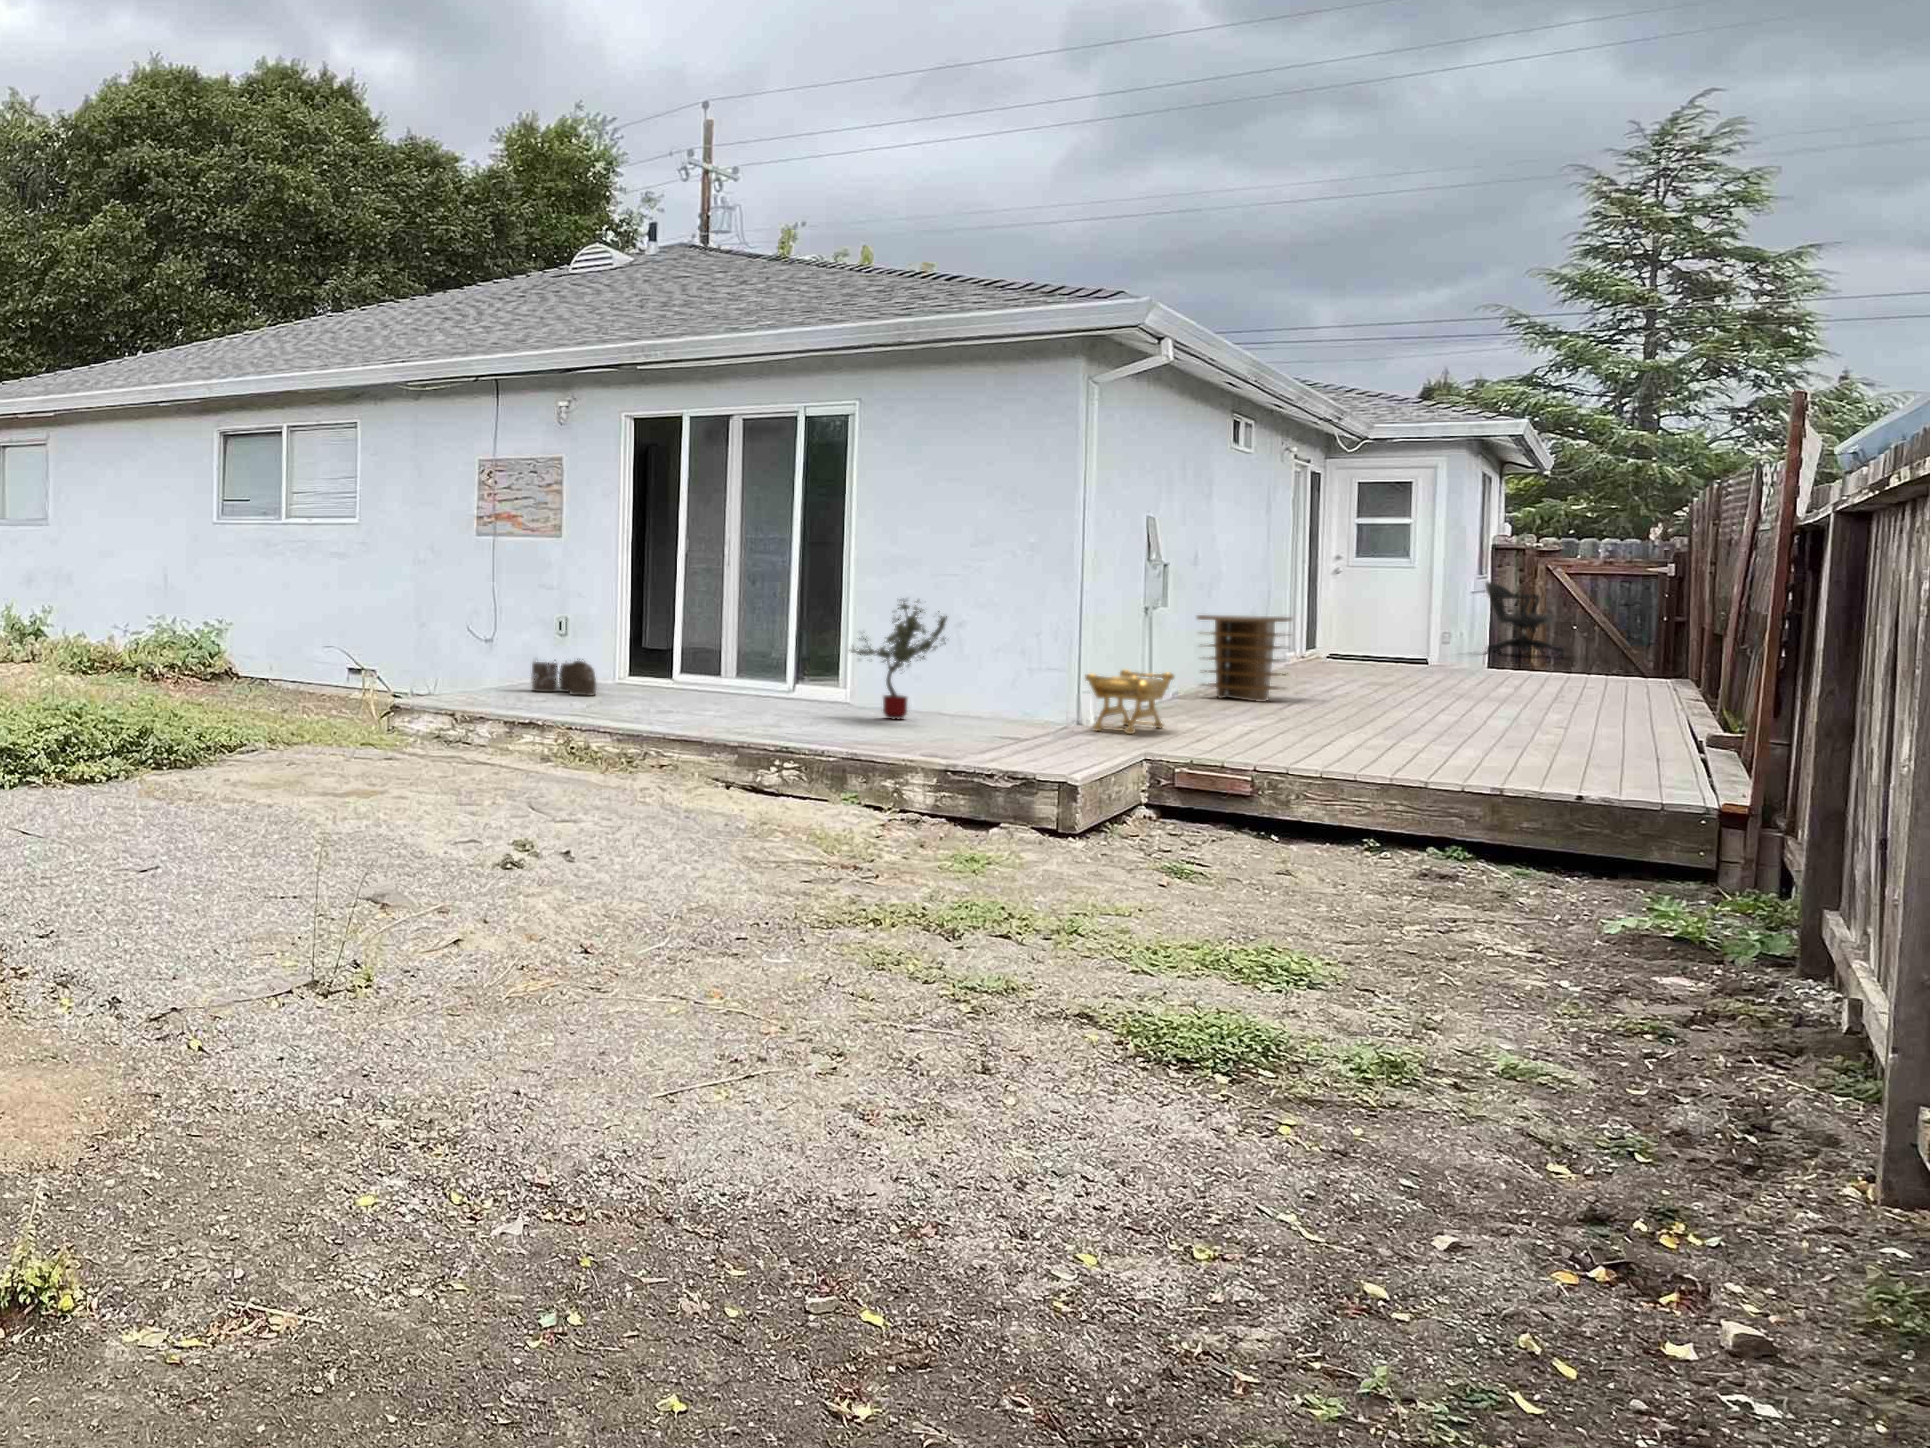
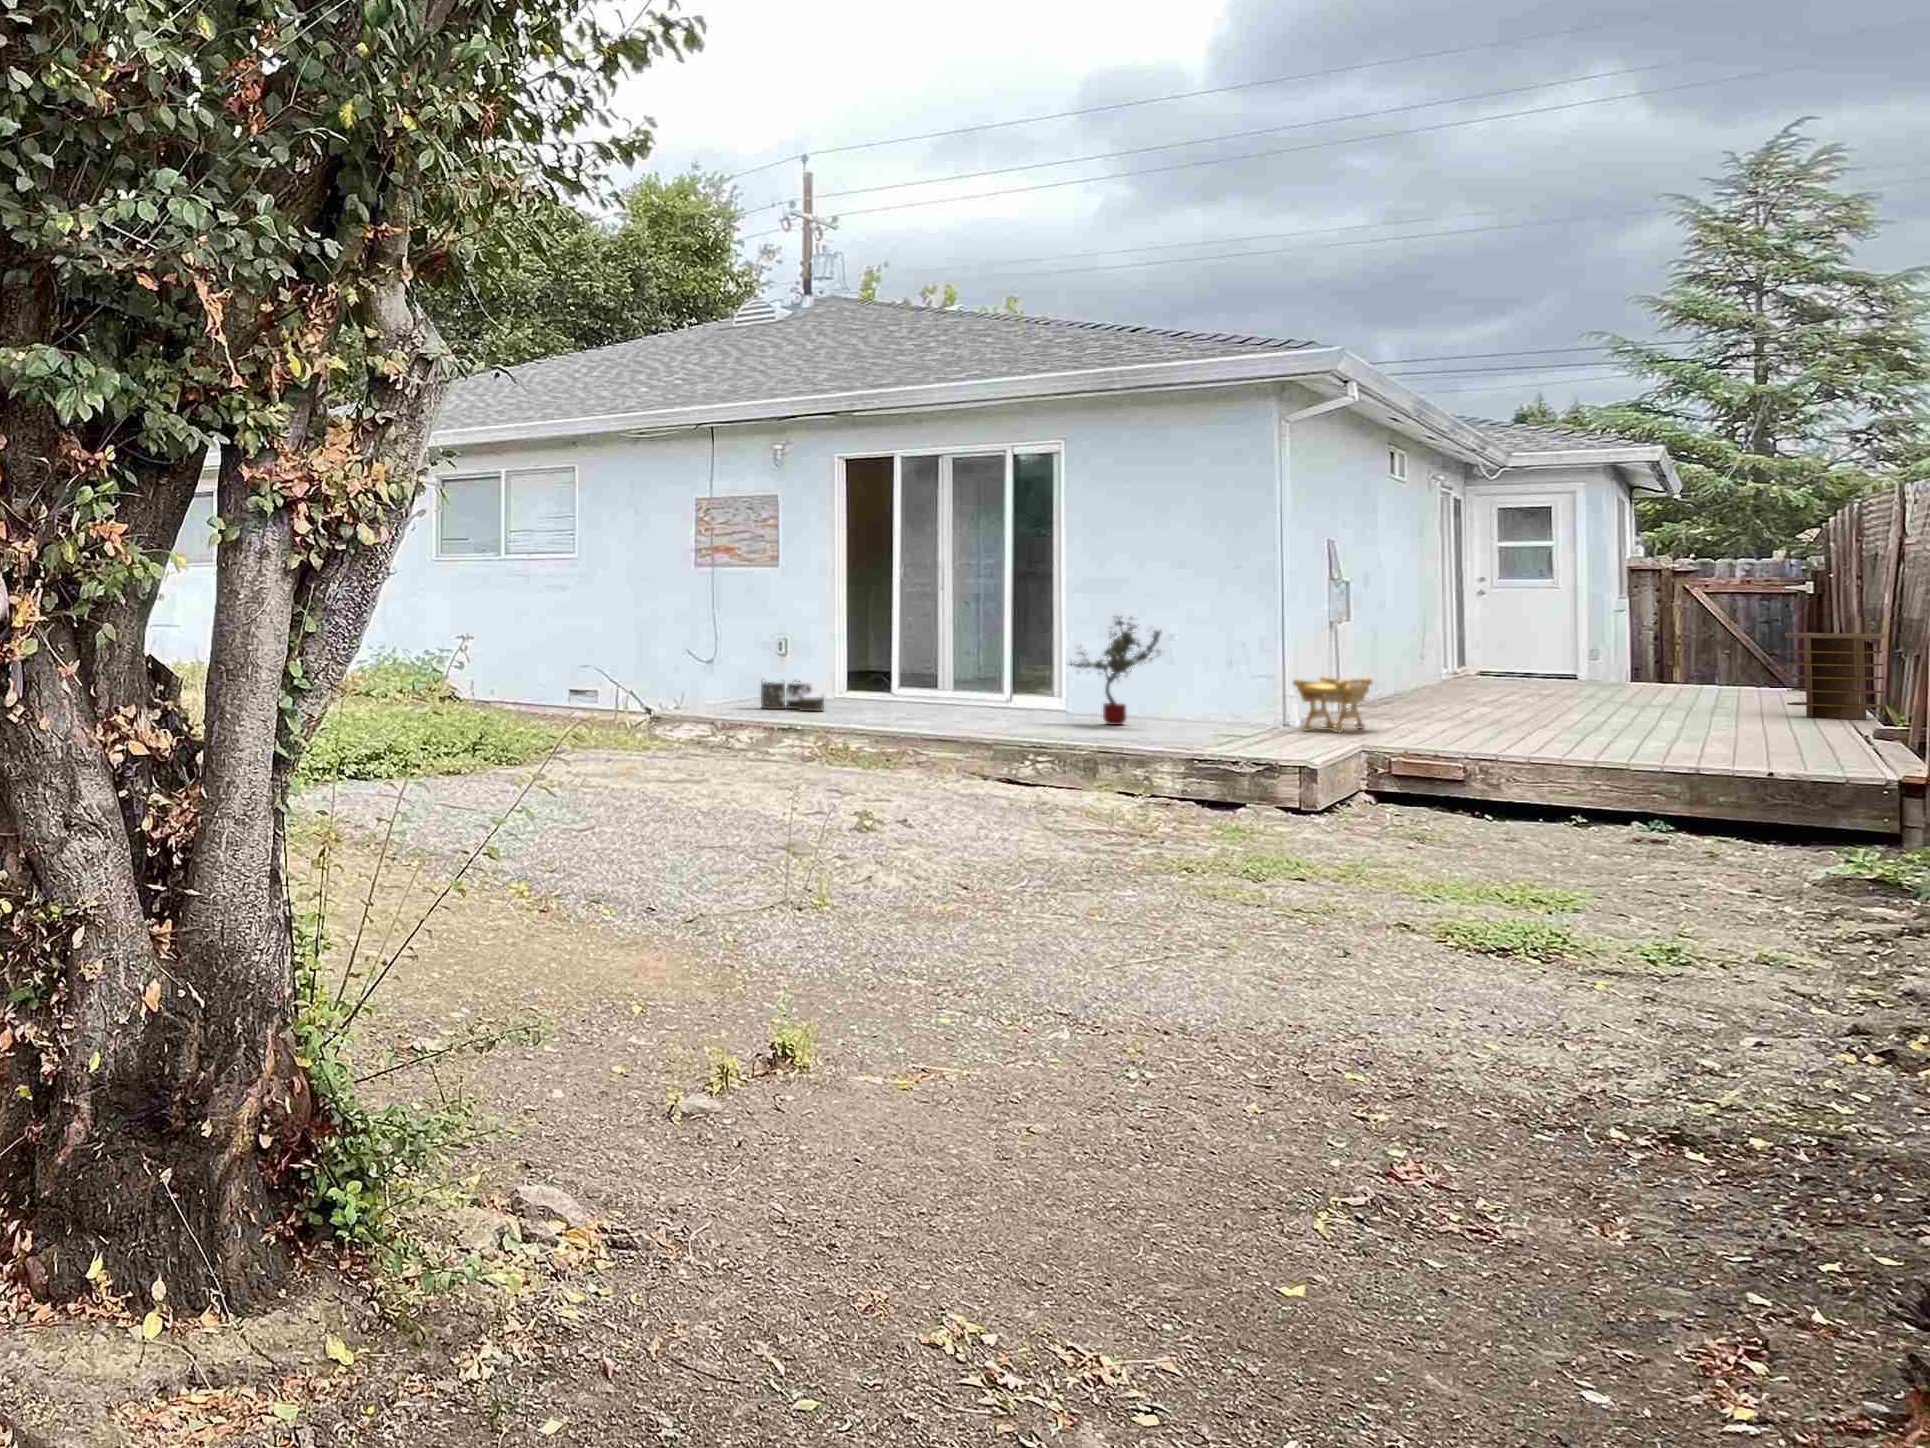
chair: present [1485,582,1564,657] -> none [1623,601,1709,673]
side table: present [1197,614,1292,702] -> present [1785,633,1885,720]

